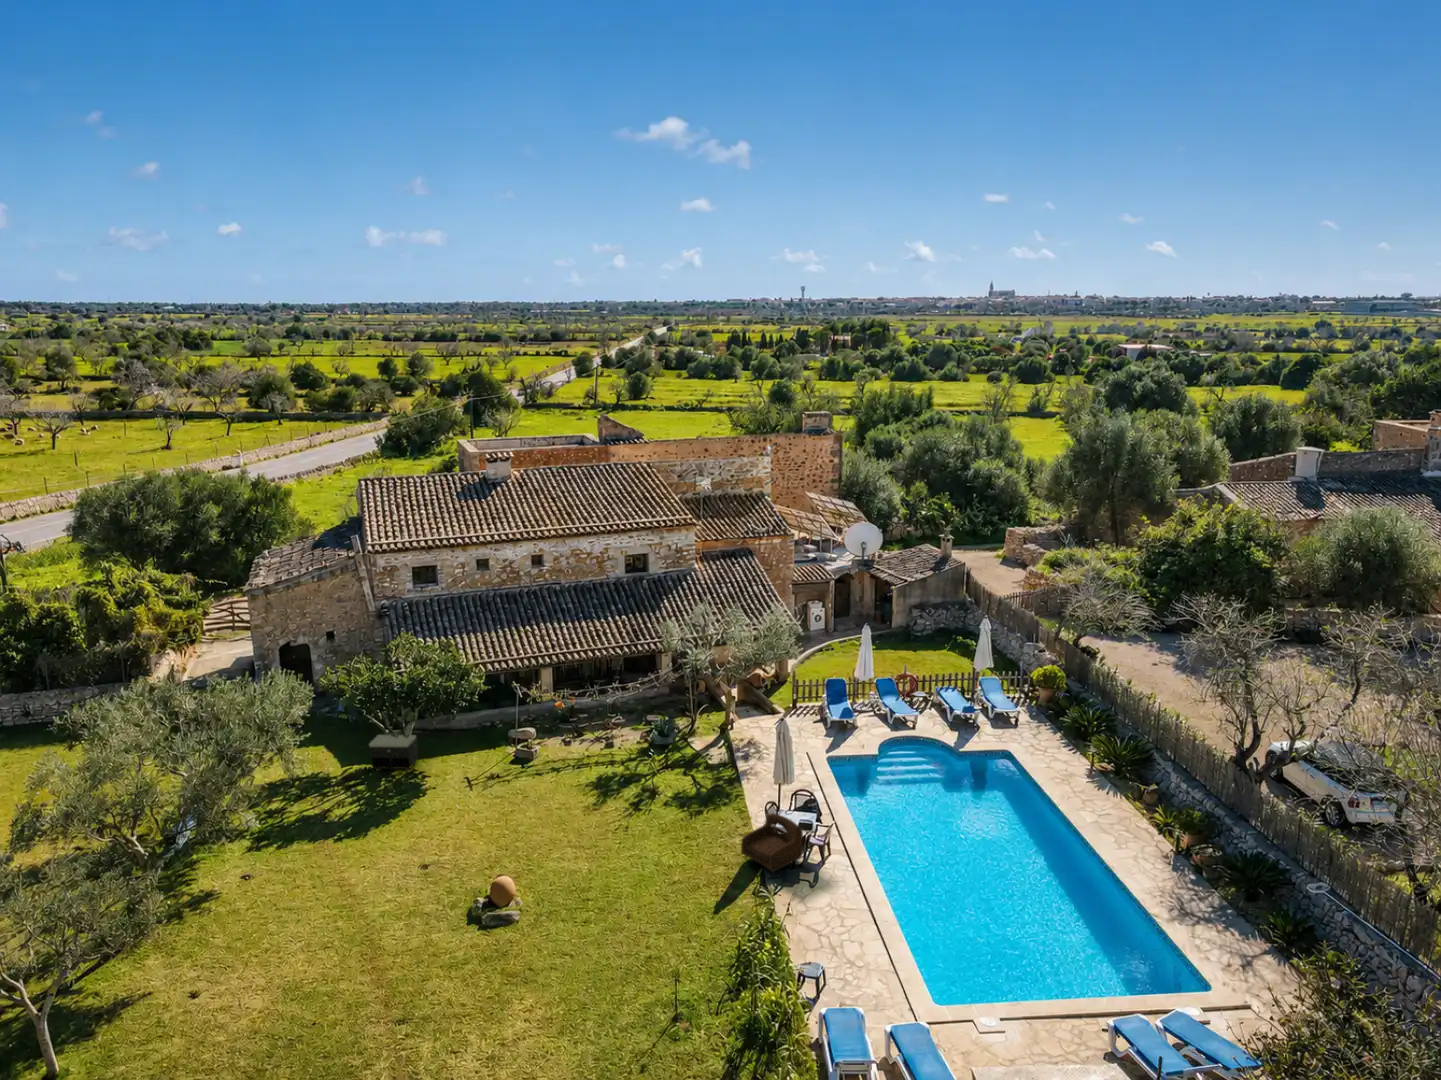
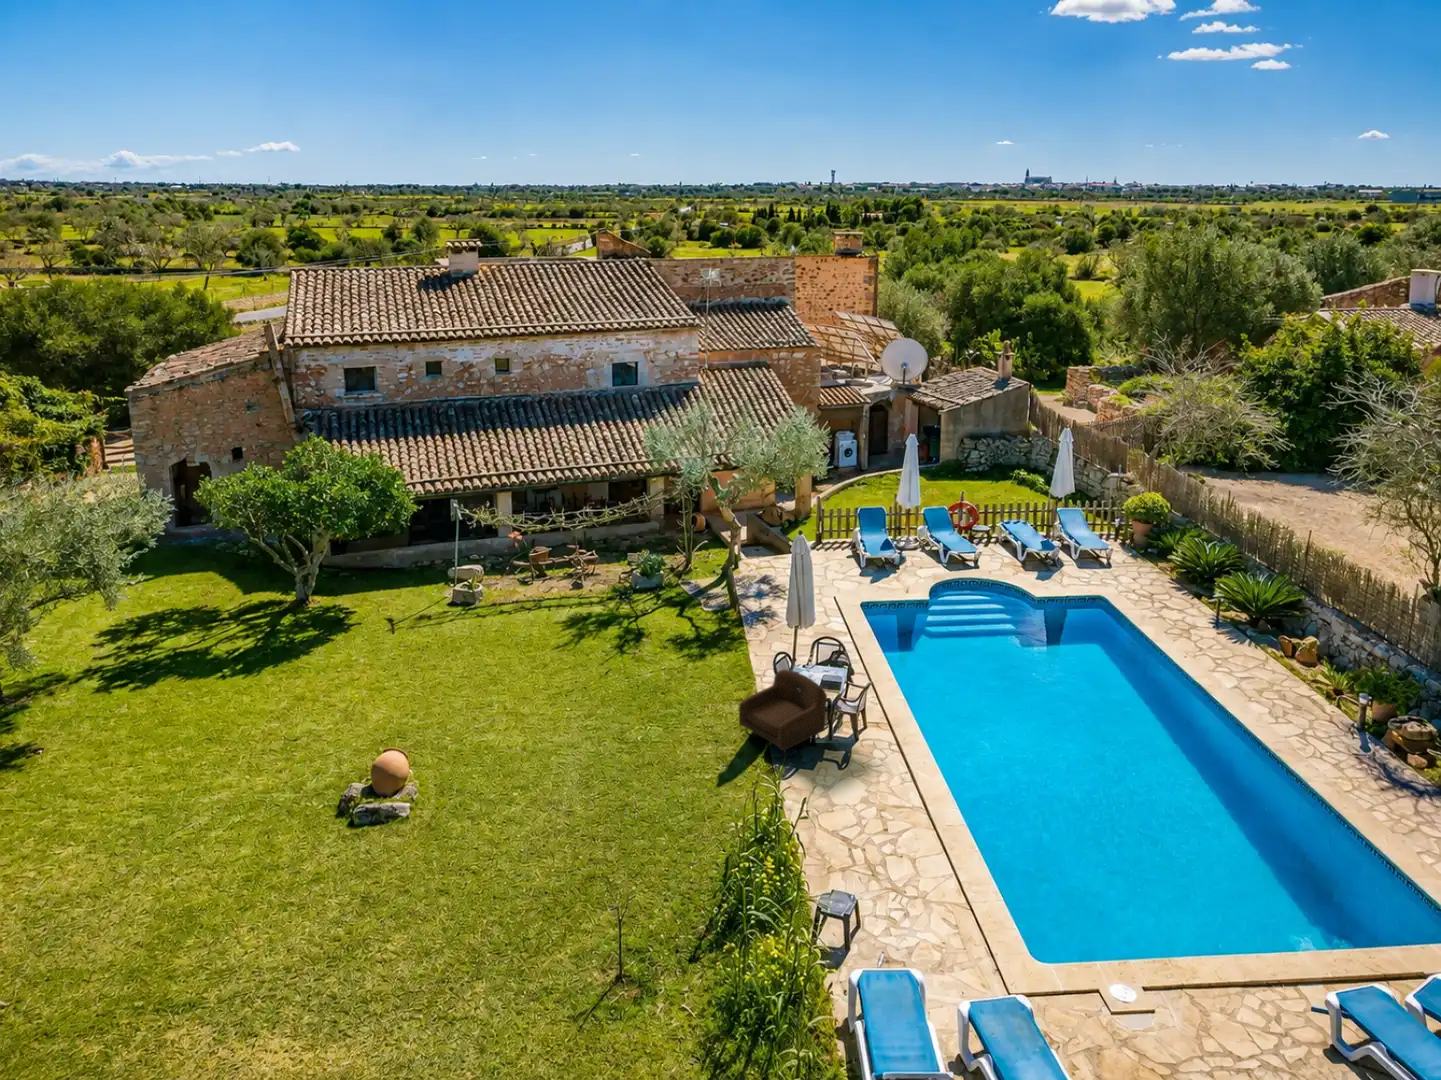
storage bench: present [369,735,418,770] -> none [256,571,326,617]

